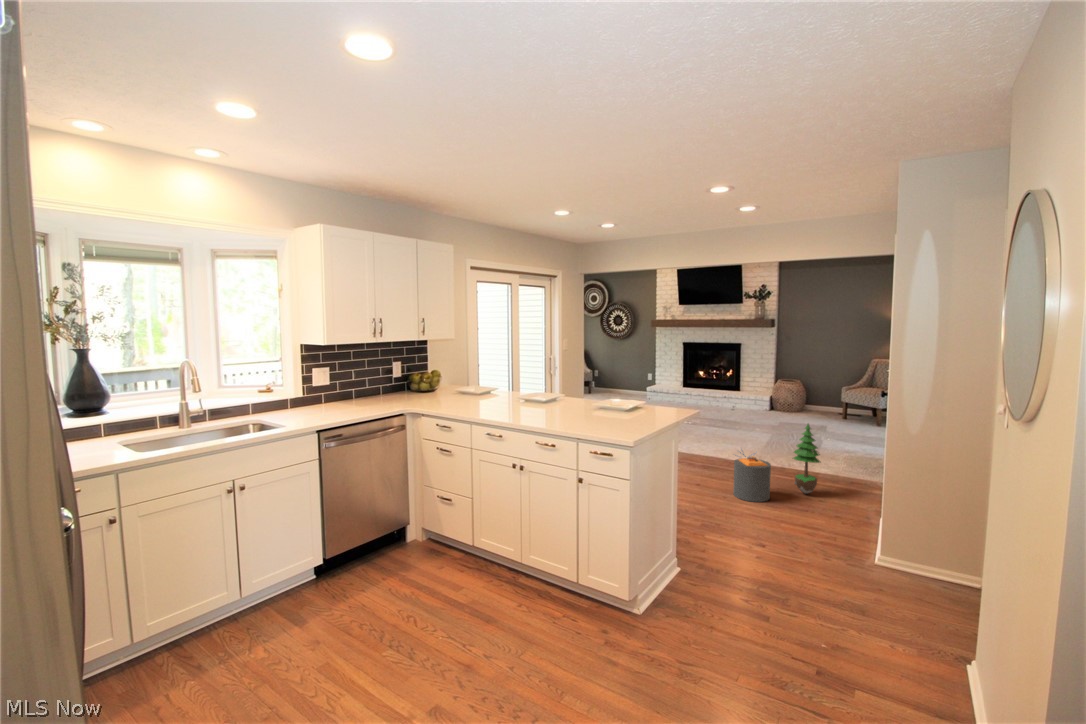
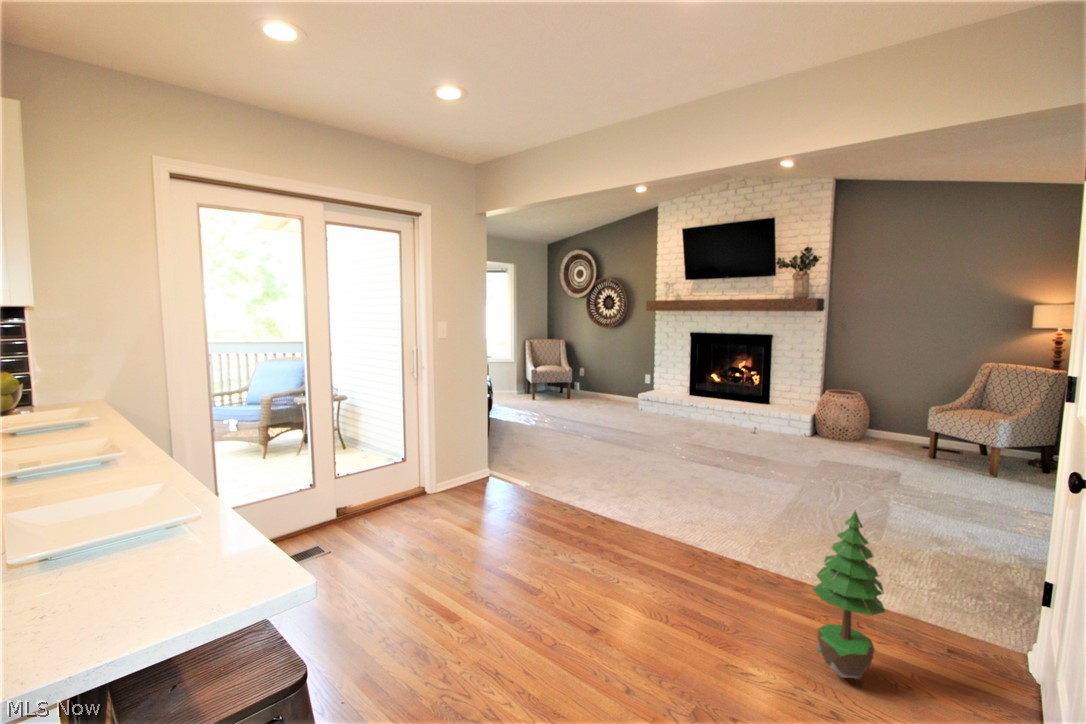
trash can: present [733,452,771,502] -> none [664,552,755,703]

